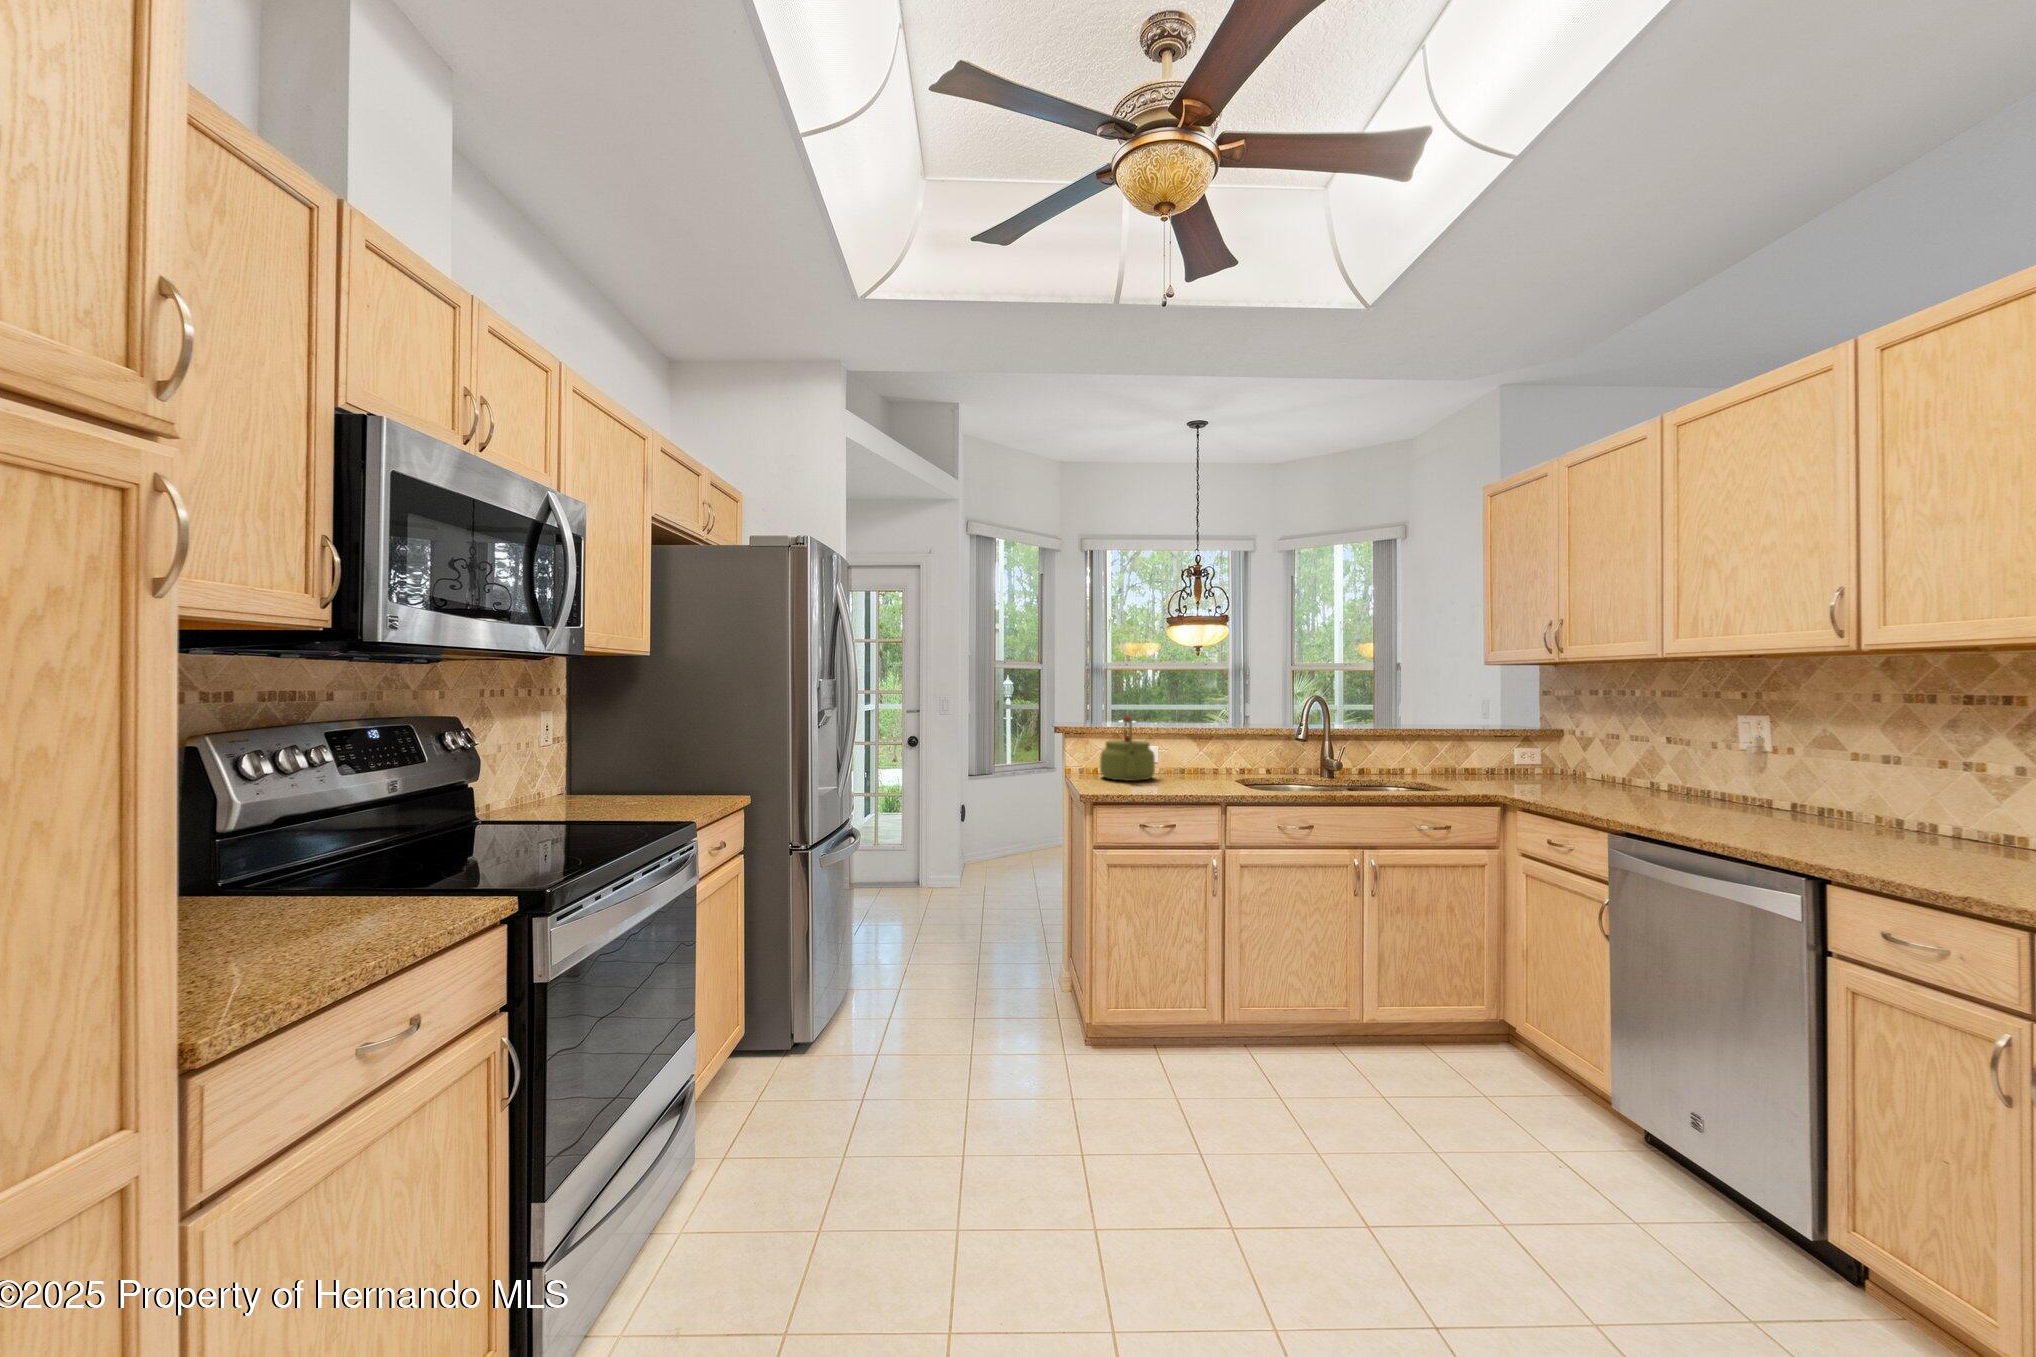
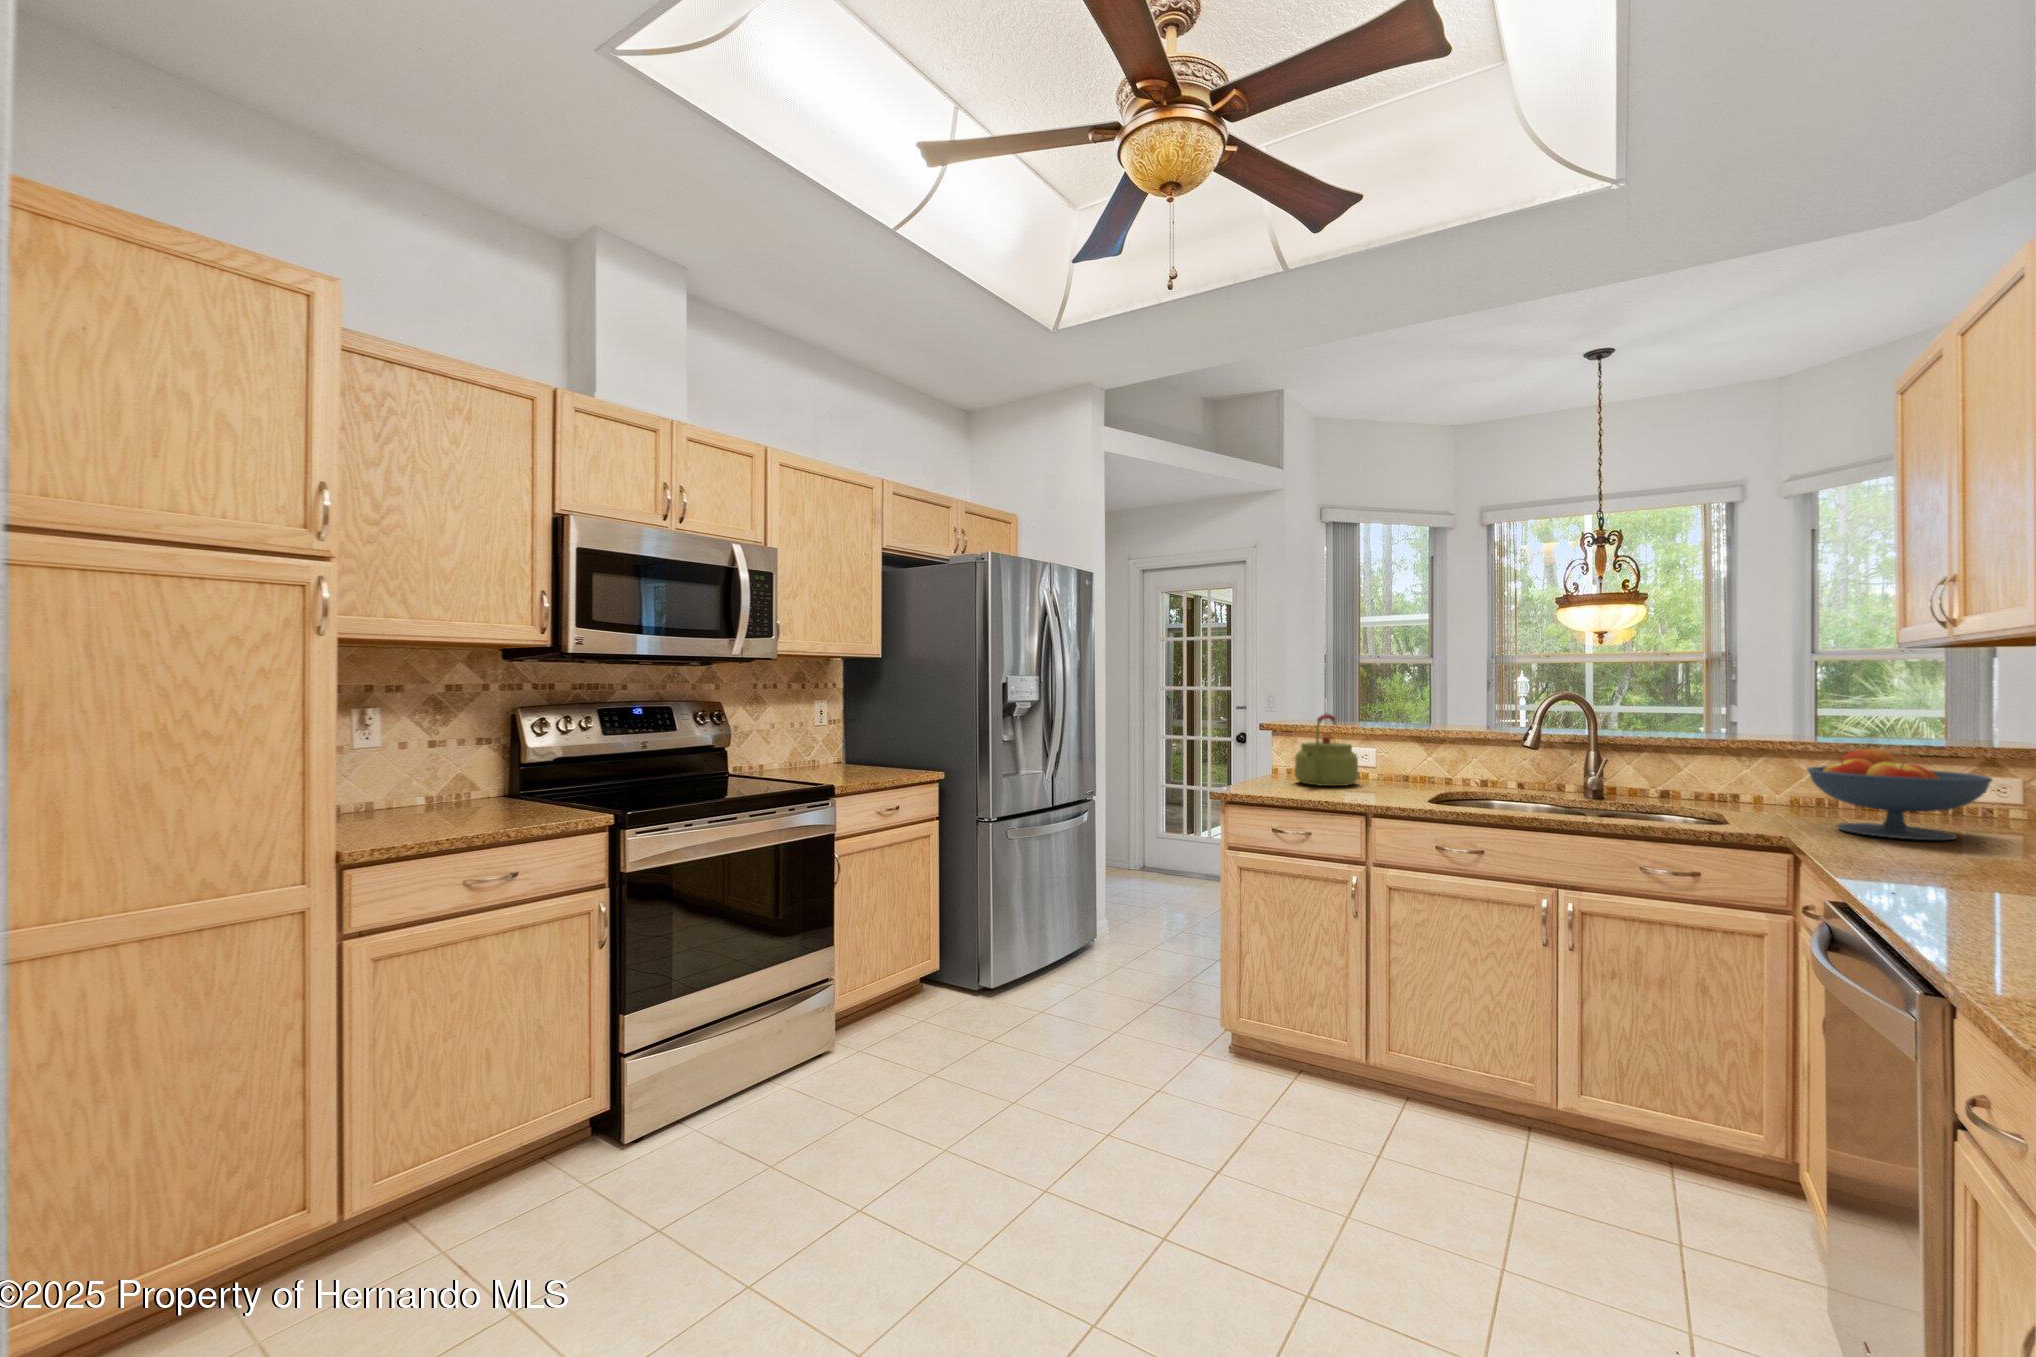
fruit bowl: none [1475,733,1575,792] -> present [1807,749,1992,840]

